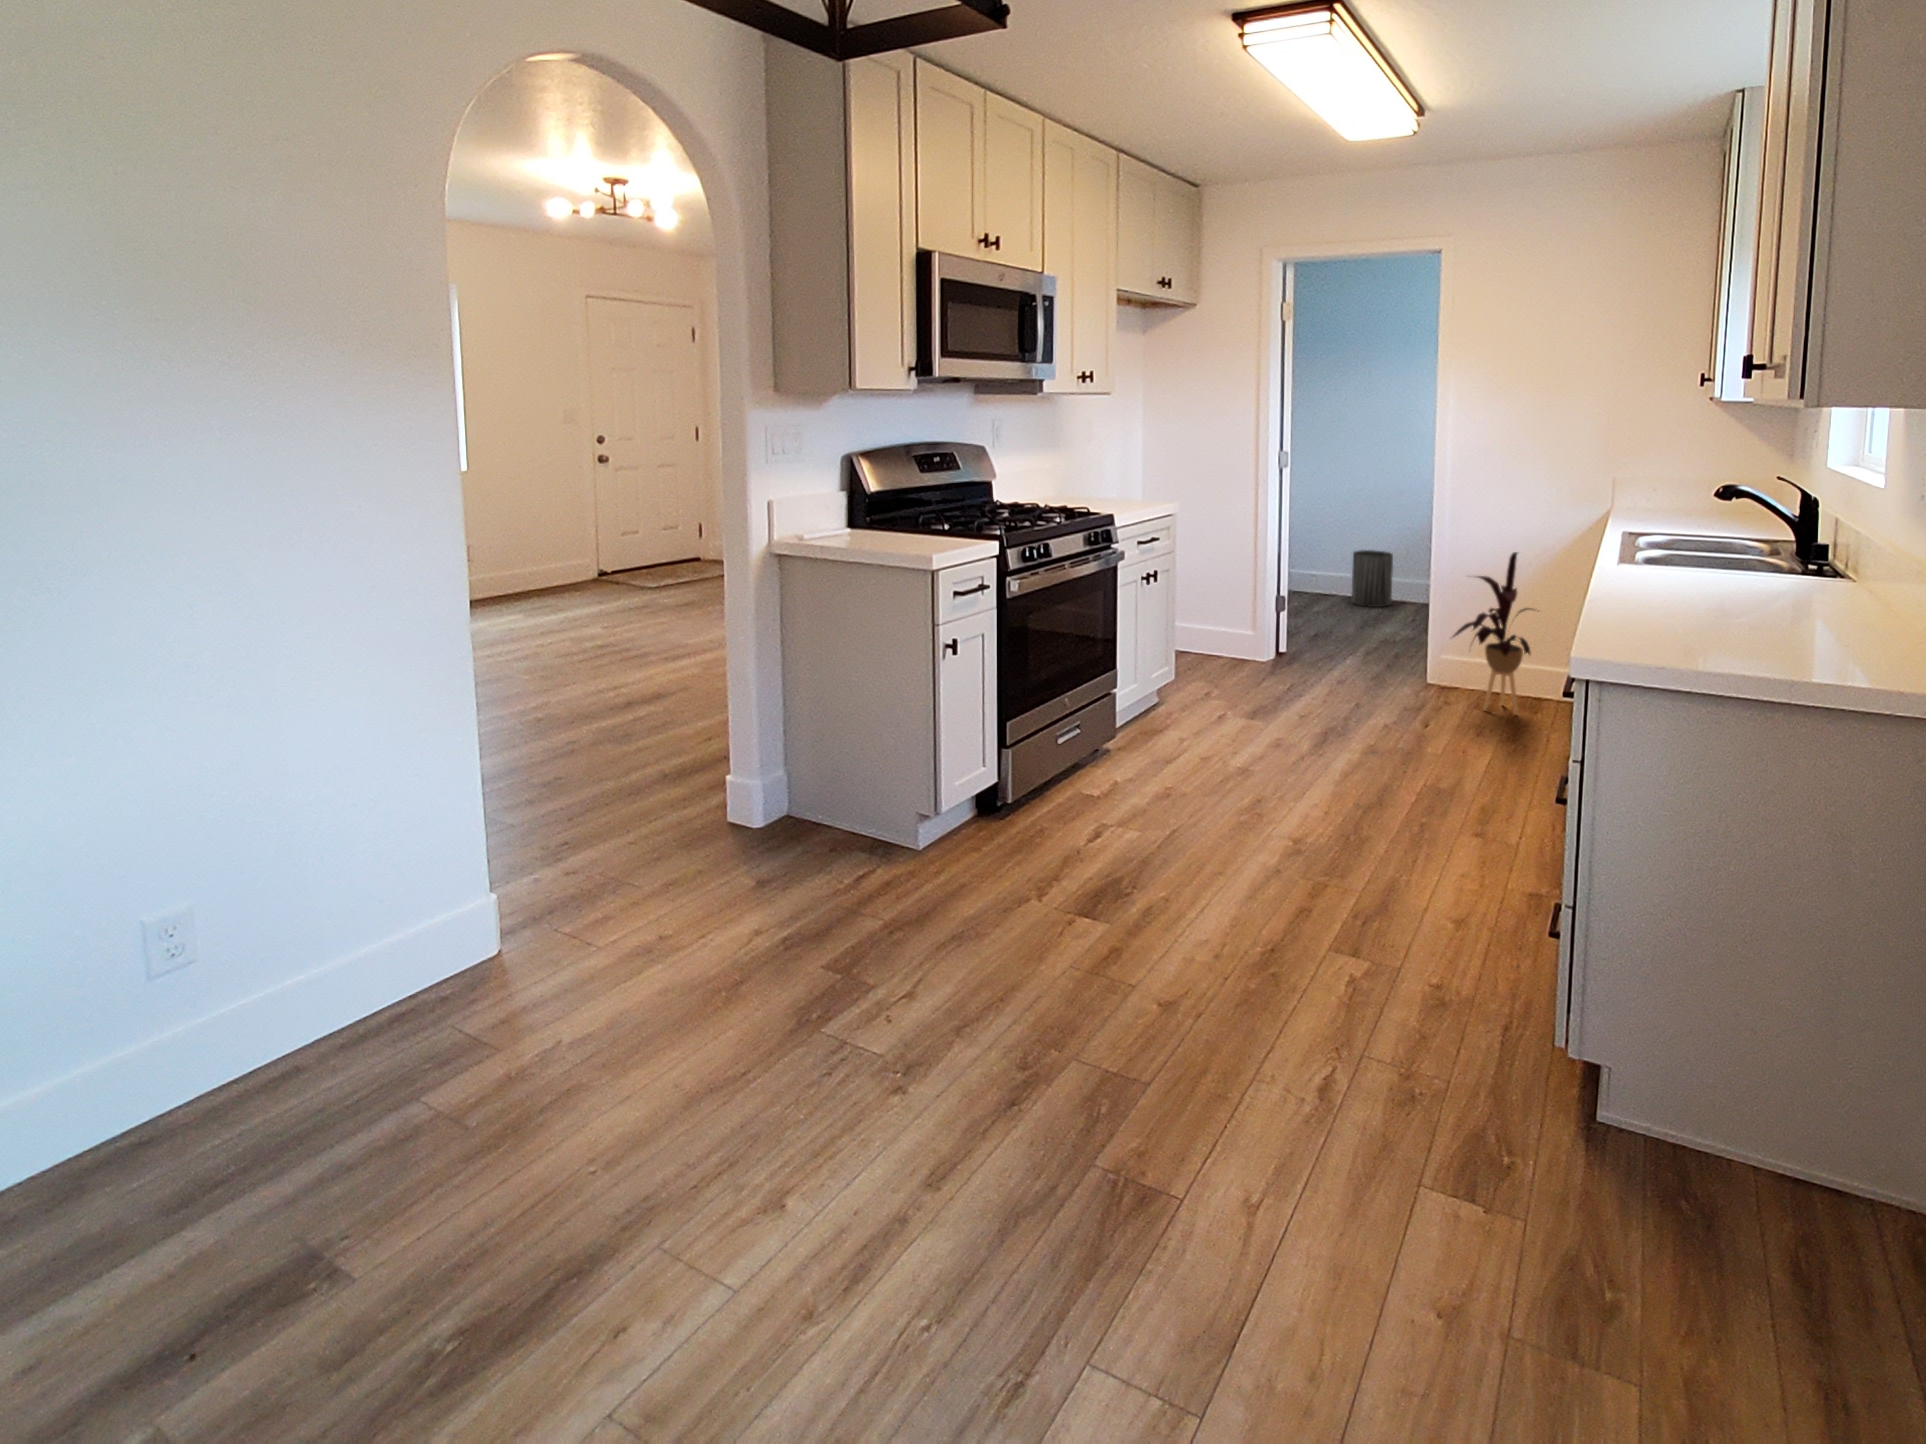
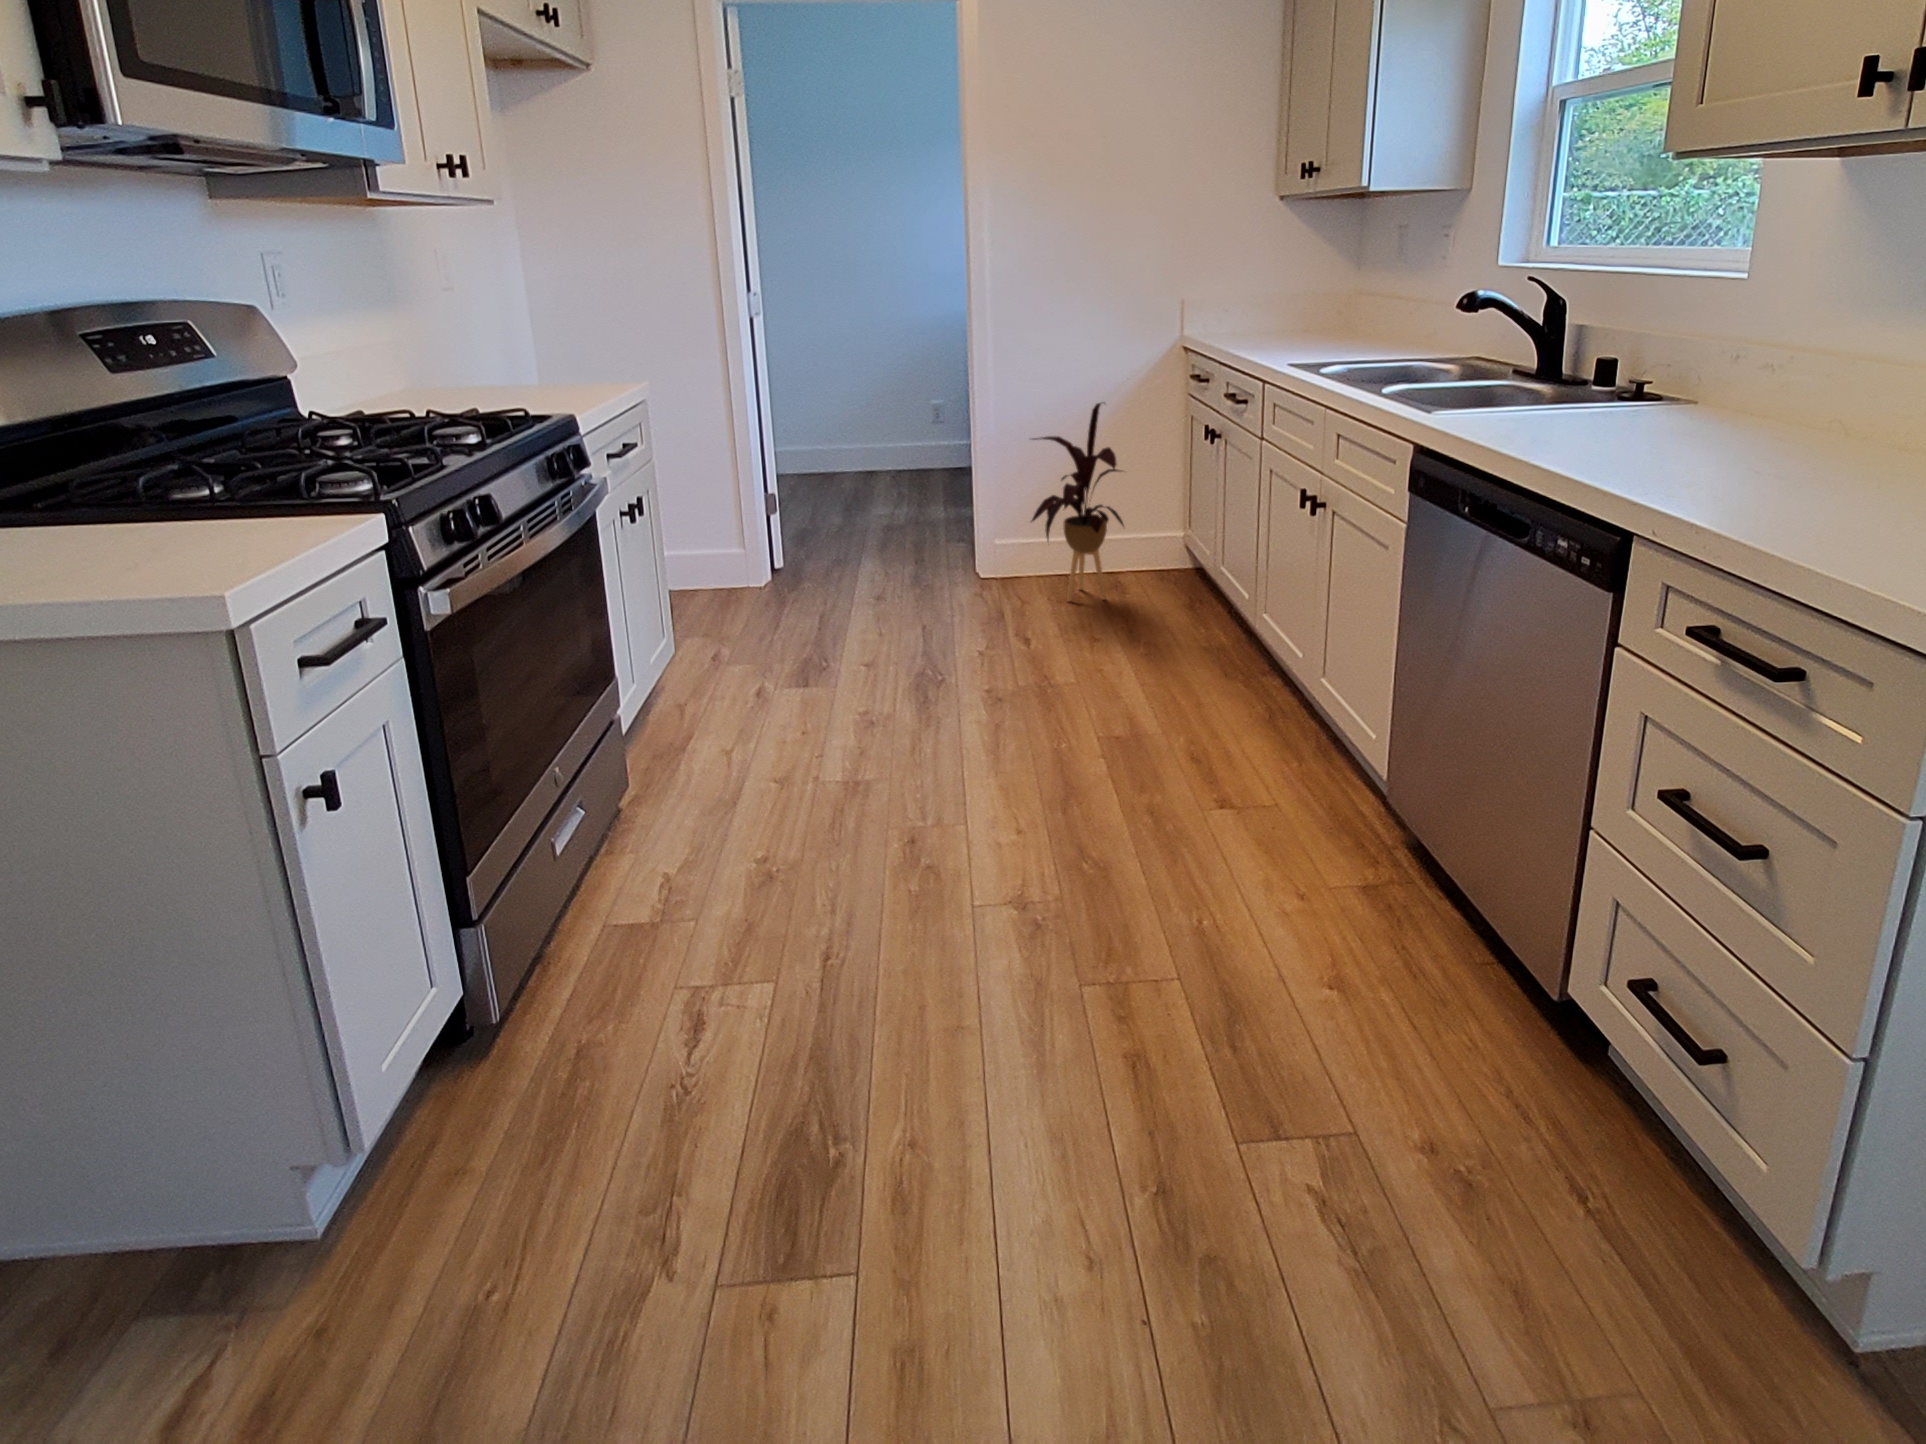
trash can: present [1352,550,1393,607] -> none [811,414,863,485]

